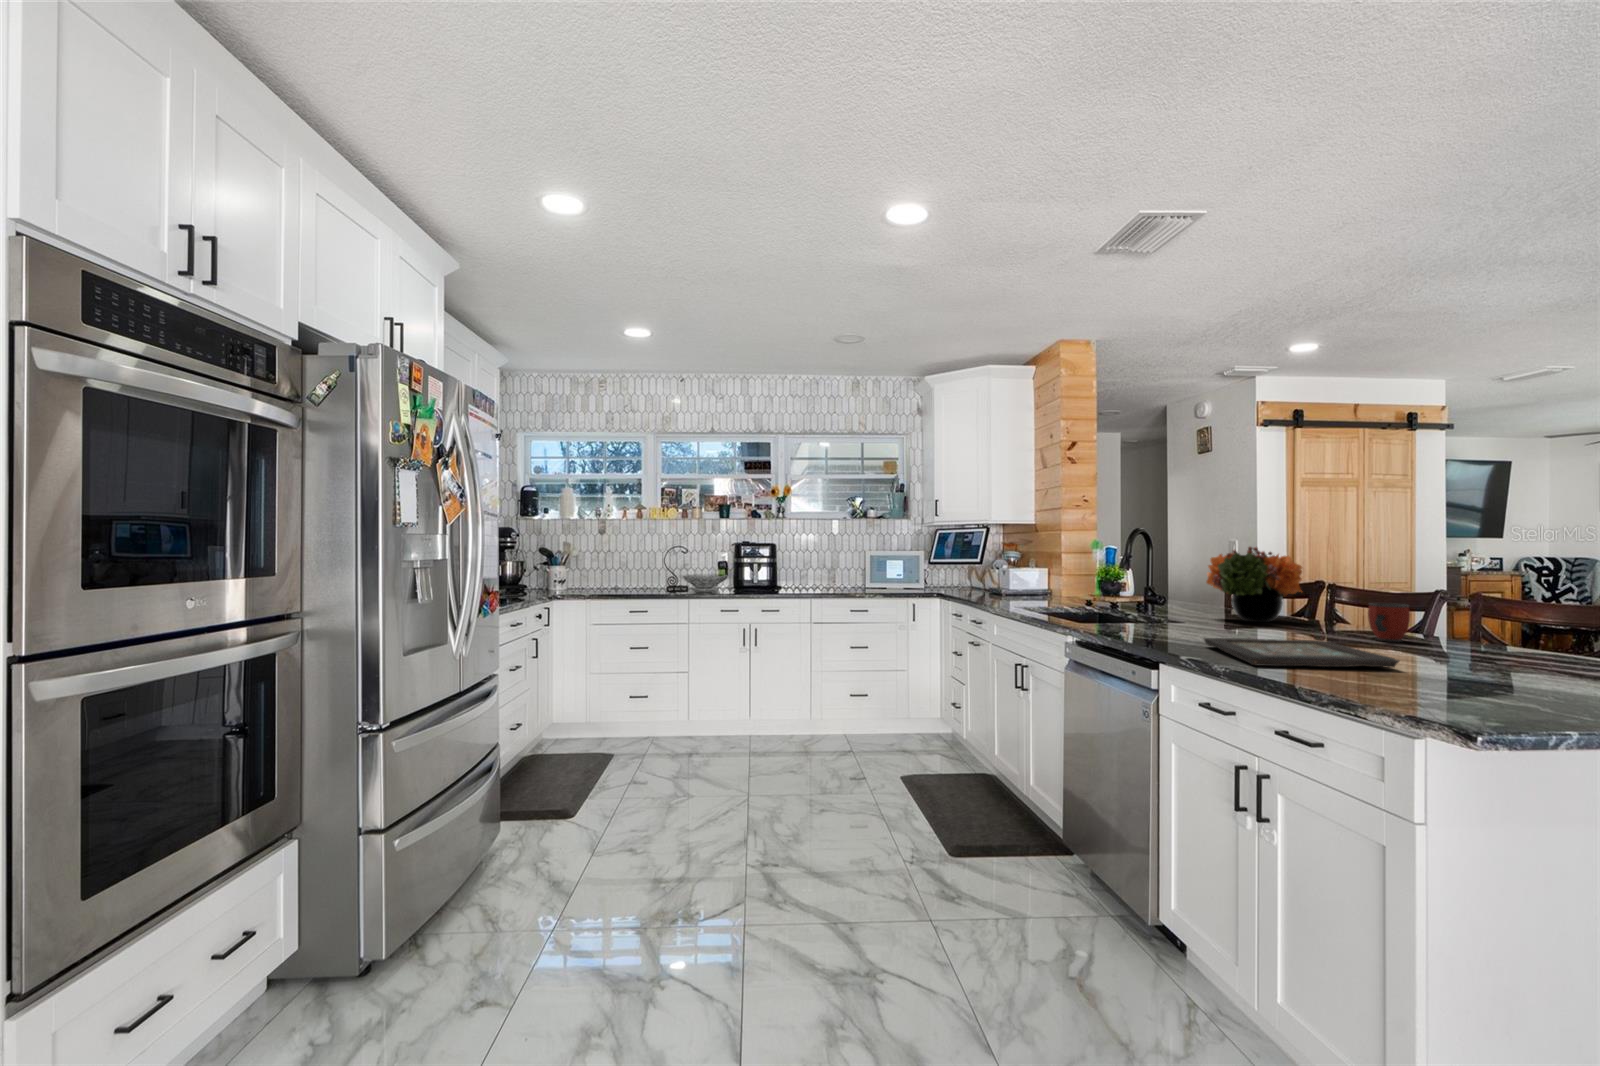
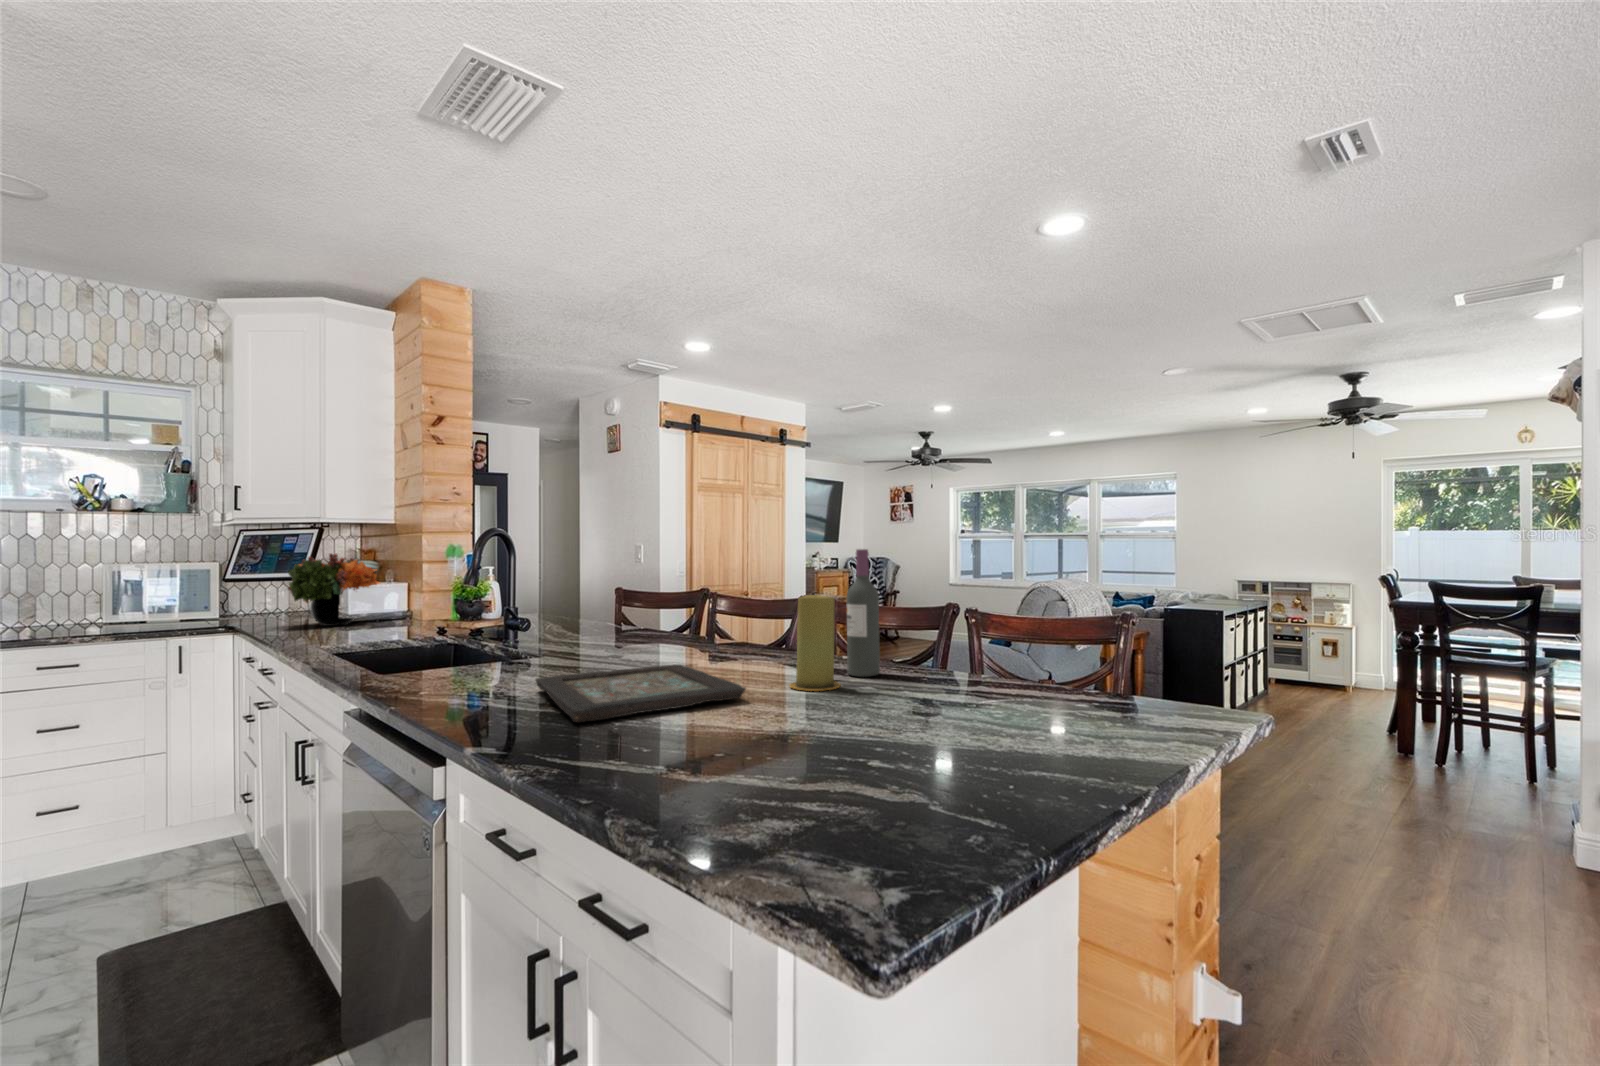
flower arrangement: present [1206,547,1302,622] -> present [288,554,379,626]
wine bottle: none [1514,553,1557,670] -> present [847,549,880,677]
candle: none [1444,592,1505,673] -> present [789,595,840,691]
mug: present [1368,603,1410,642] -> none [730,609,766,653]

